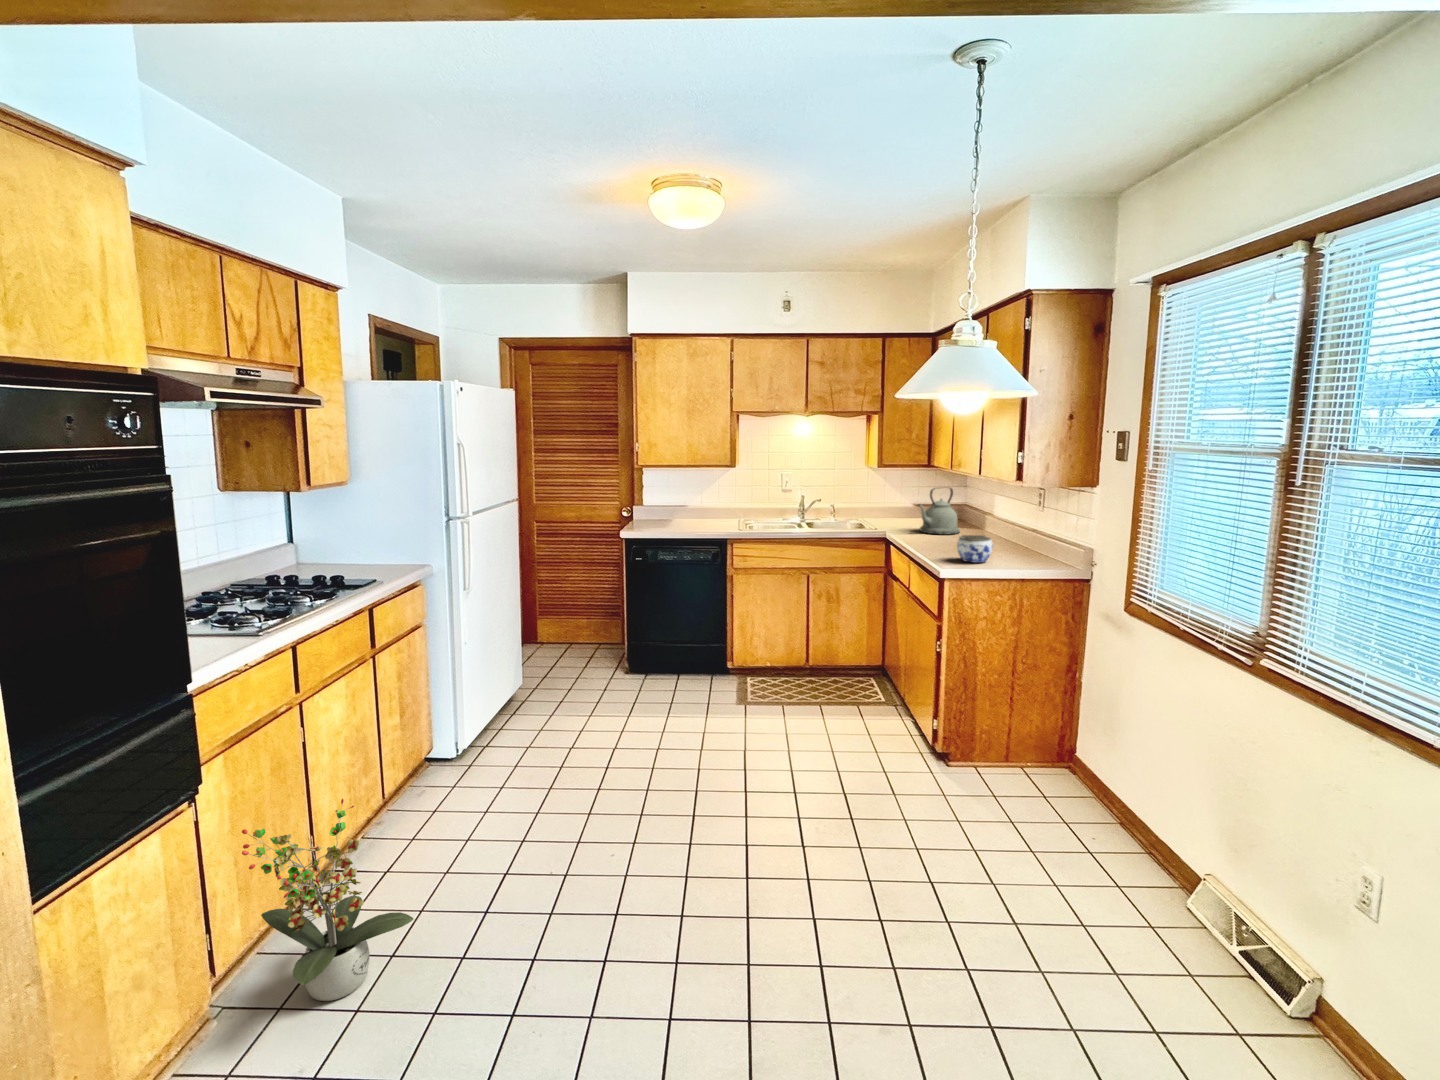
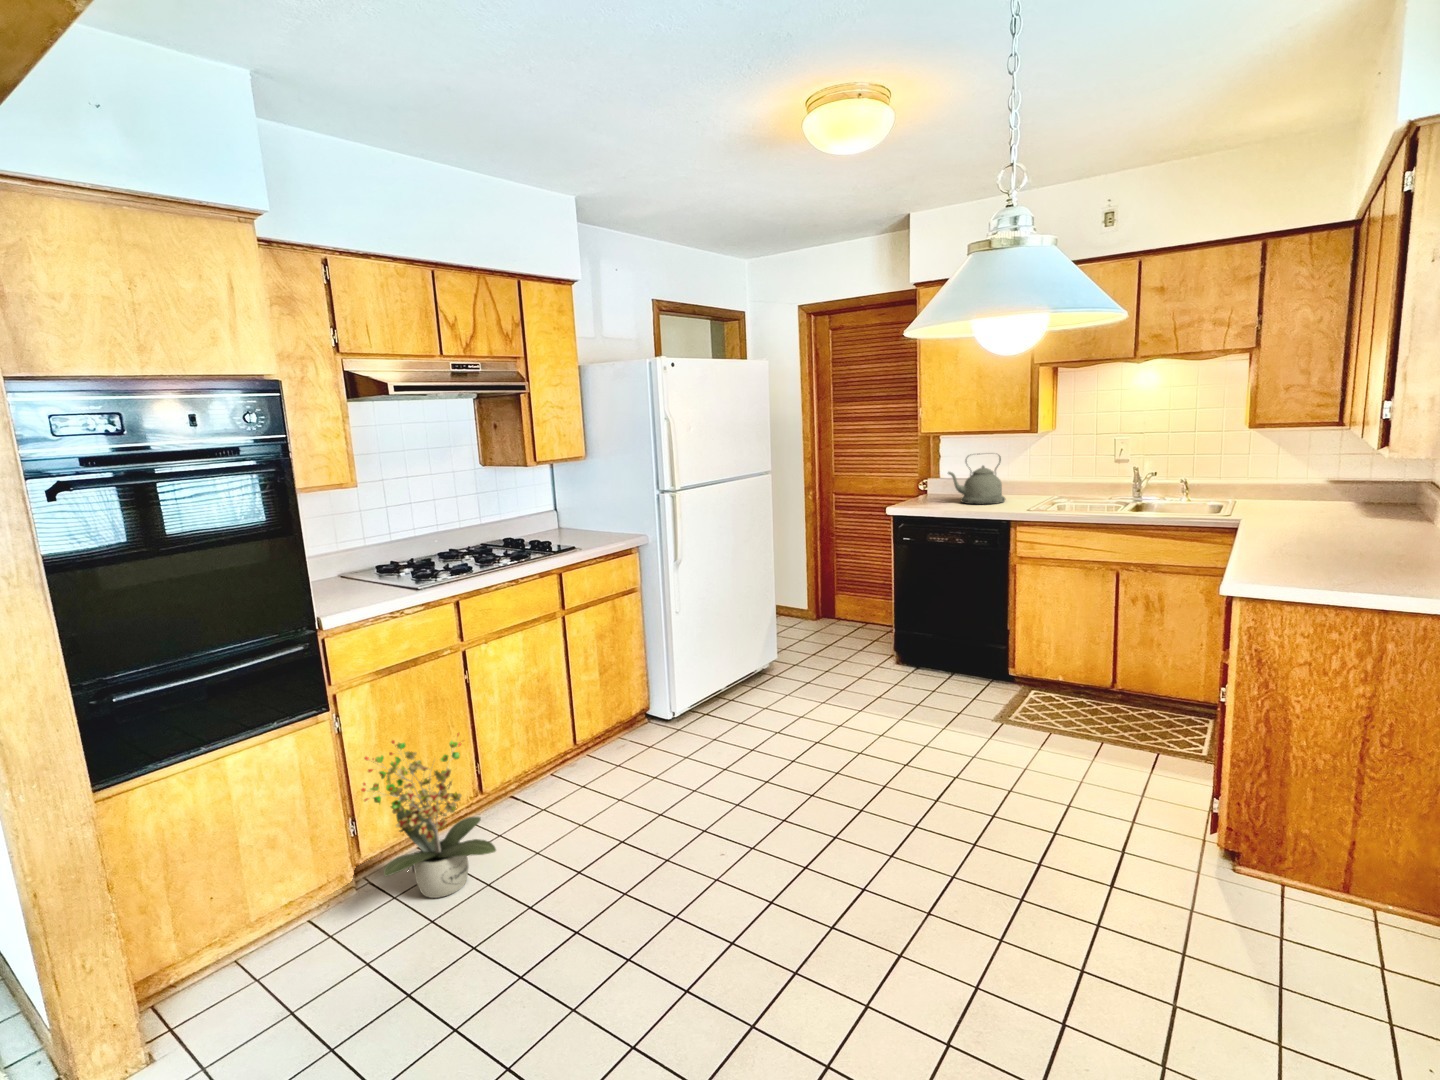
kettle: present [919,488,960,535] -> present [948,456,1005,504]
jar: present [957,535,993,563] -> none [1288,530,1356,574]

